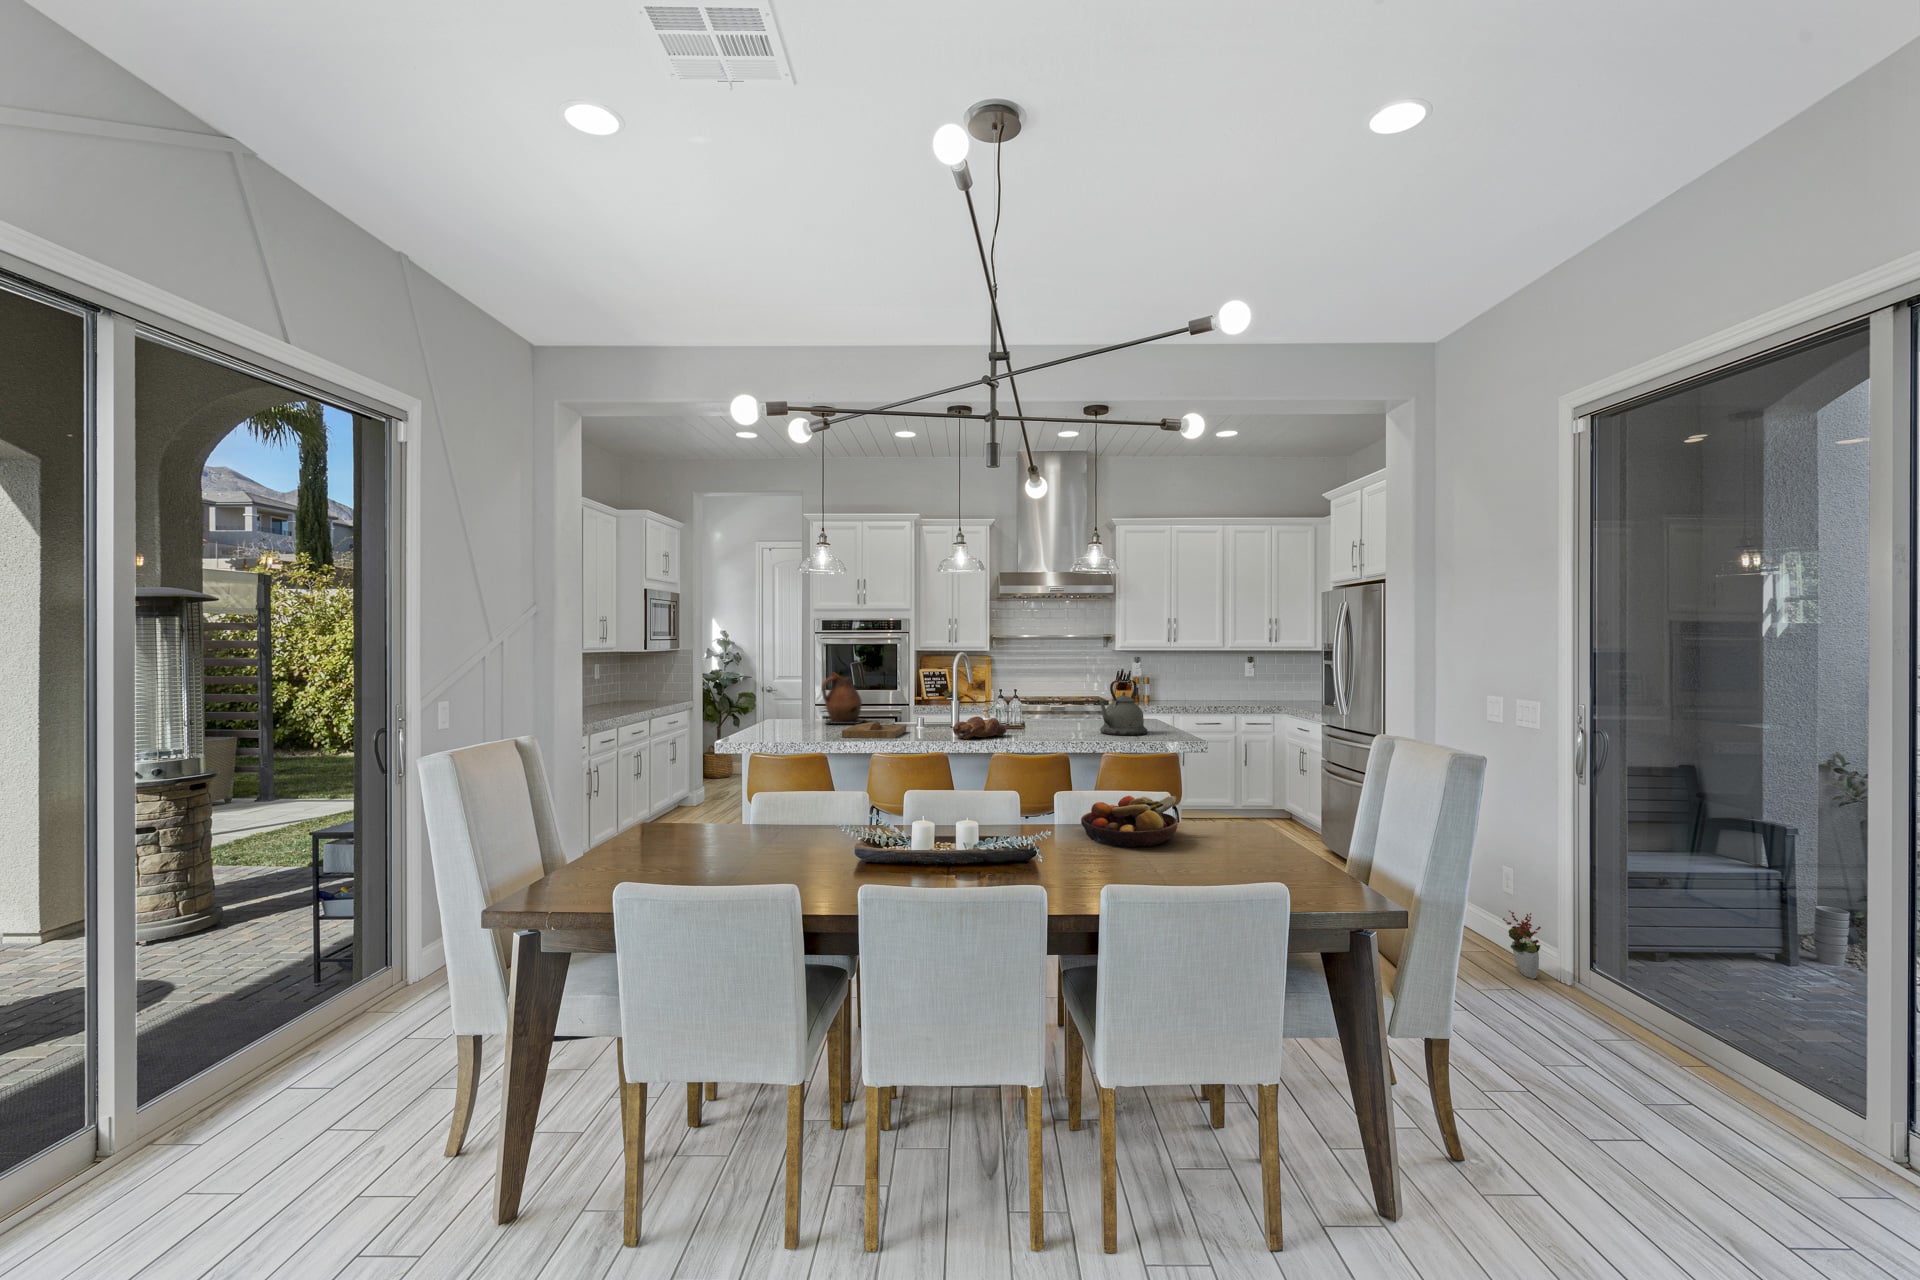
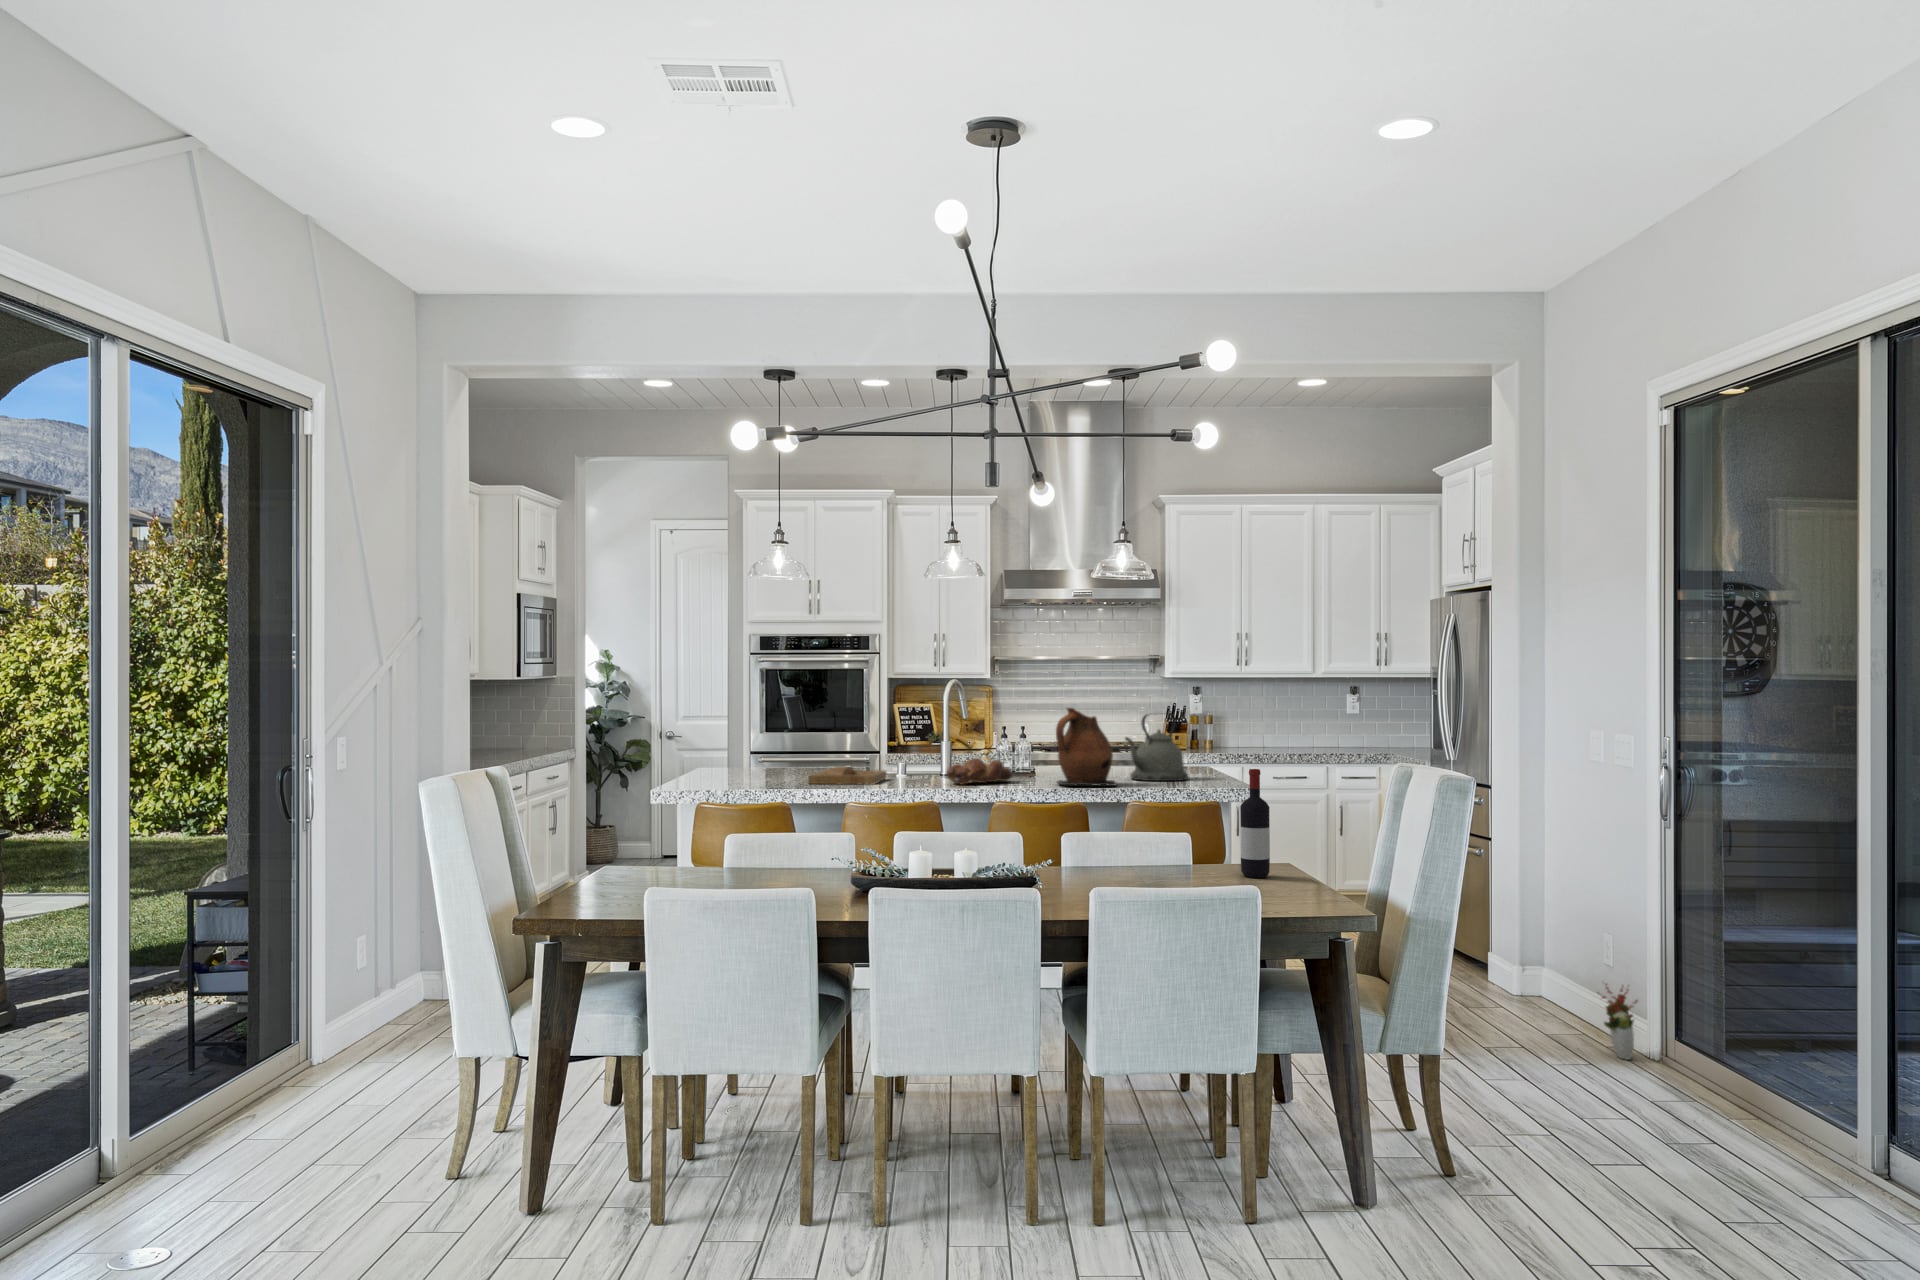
ceramic pitcher: present [822,672,864,724] -> present [1056,708,1116,786]
wine bottle: none [1225,739,1254,843] -> present [1240,769,1270,878]
fruit bowl: present [1081,796,1178,847] -> none [1088,831,1192,880]

